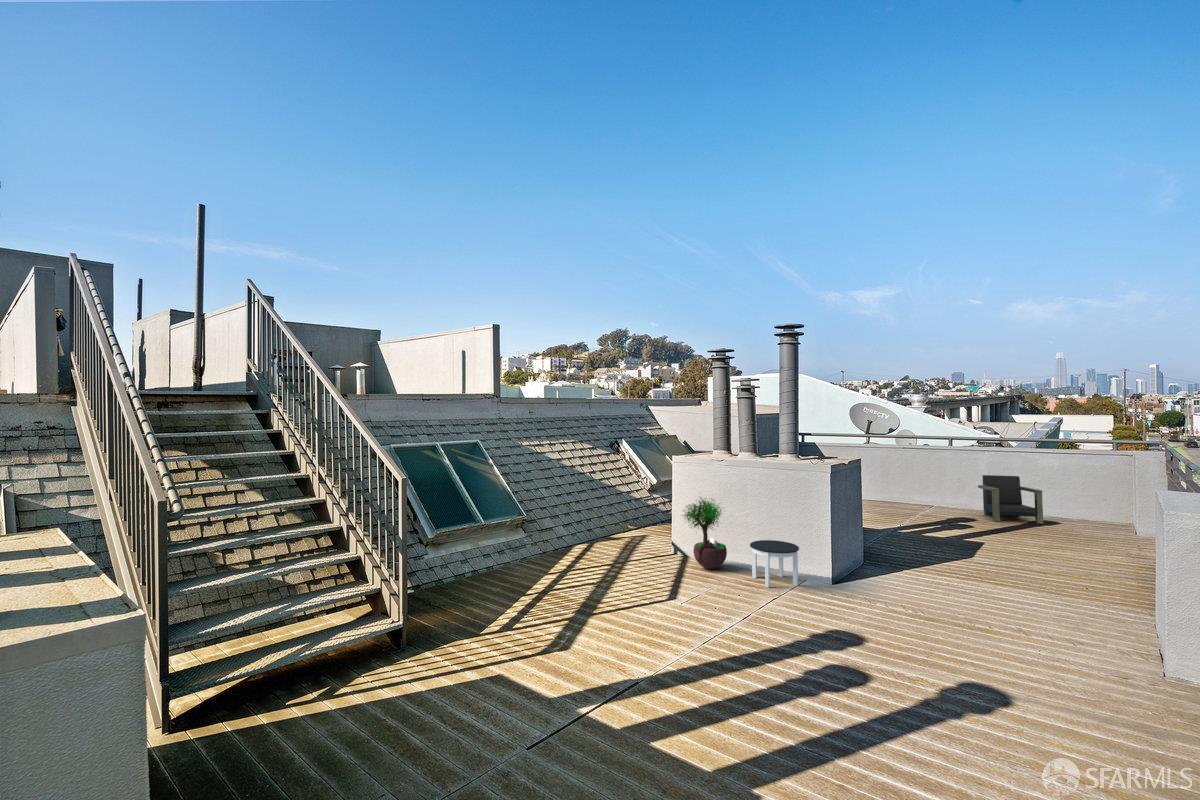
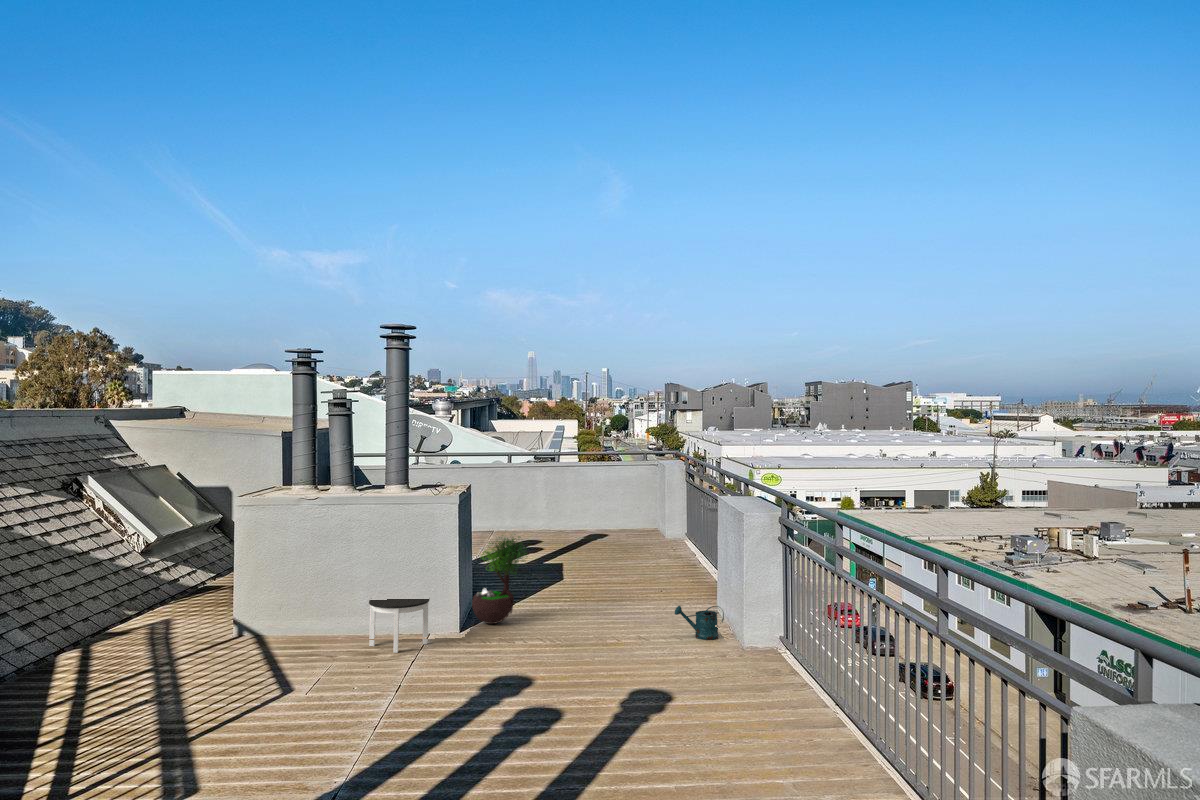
armchair: present [978,475,1043,524] -> none [541,497,596,546]
potted tree: present [681,497,727,569] -> present [472,537,527,624]
watering can: none [1073,606,1154,658] -> present [675,606,724,640]

